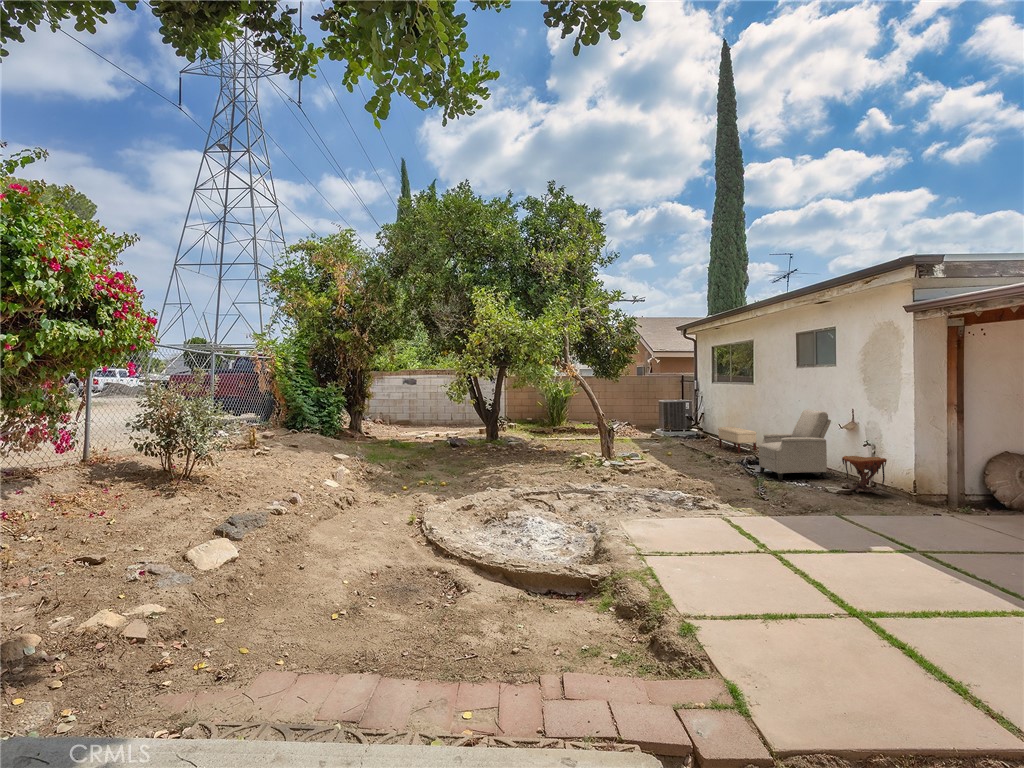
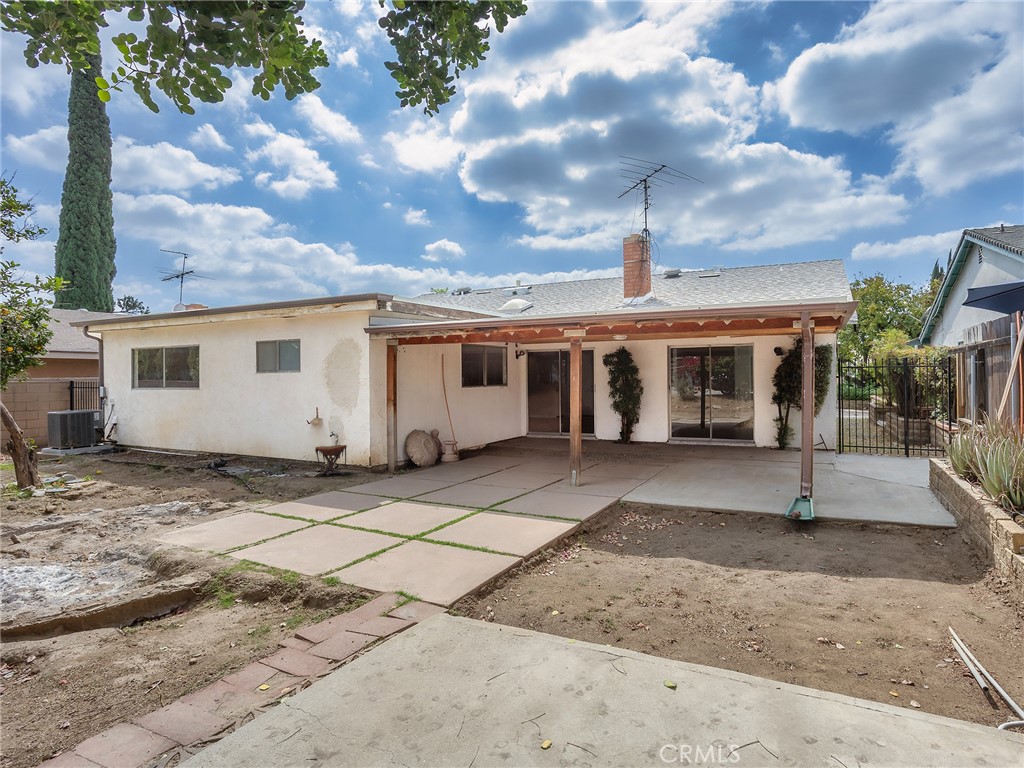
chair: present [759,409,831,480] -> none [231,411,296,477]
bench: present [718,427,757,454] -> none [157,437,207,463]

